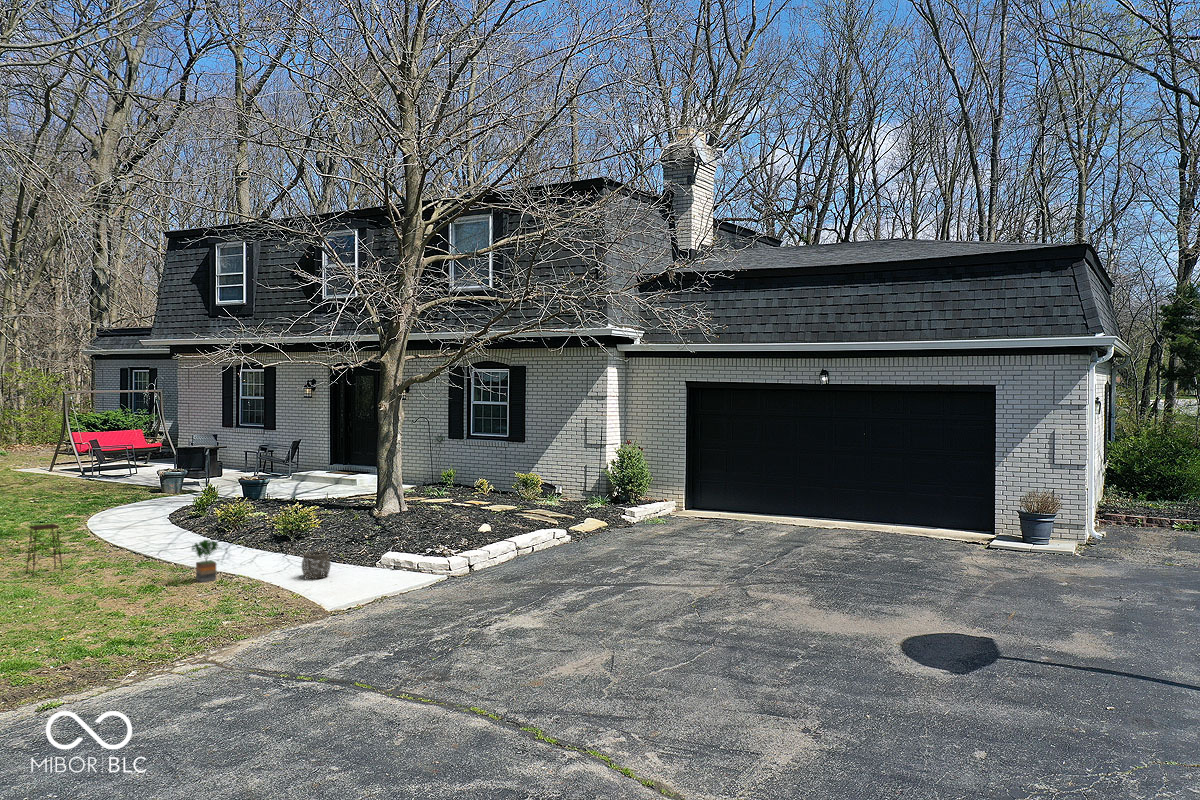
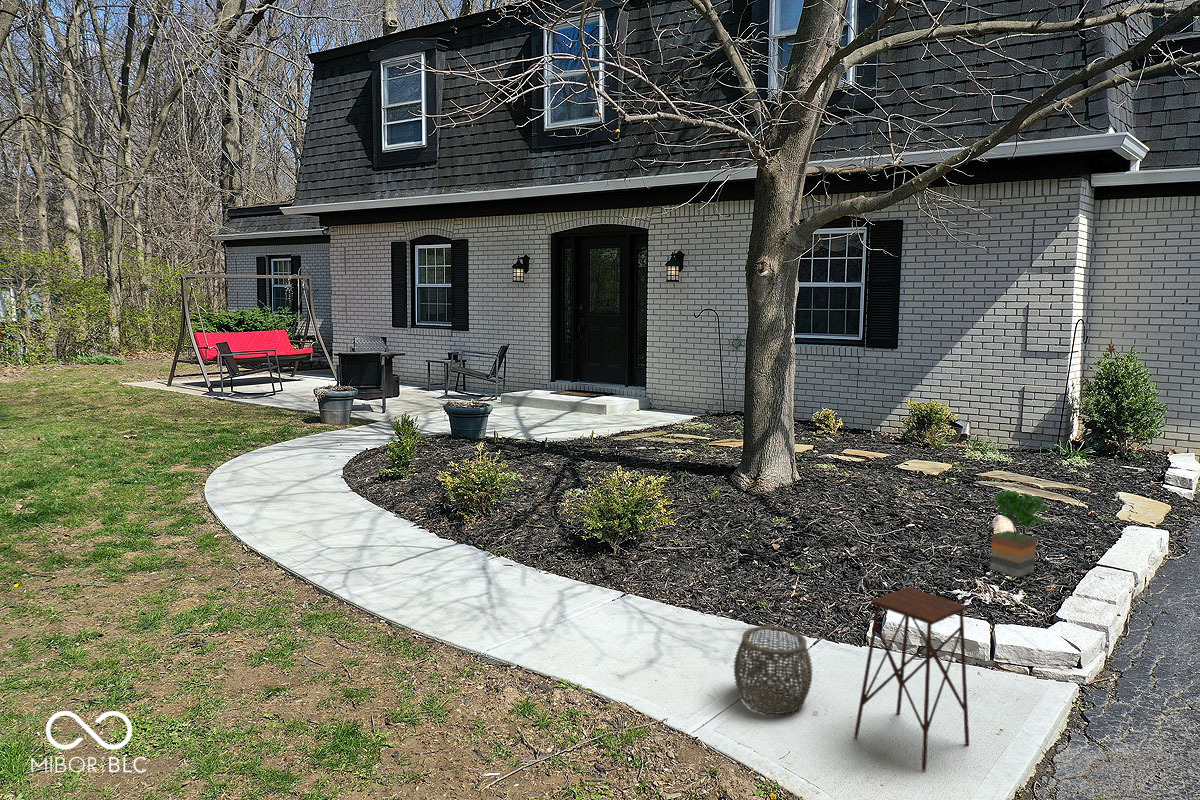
side table: present [26,524,63,577] -> present [854,587,969,771]
potted tree: present [192,540,221,582] -> present [990,491,1049,577]

